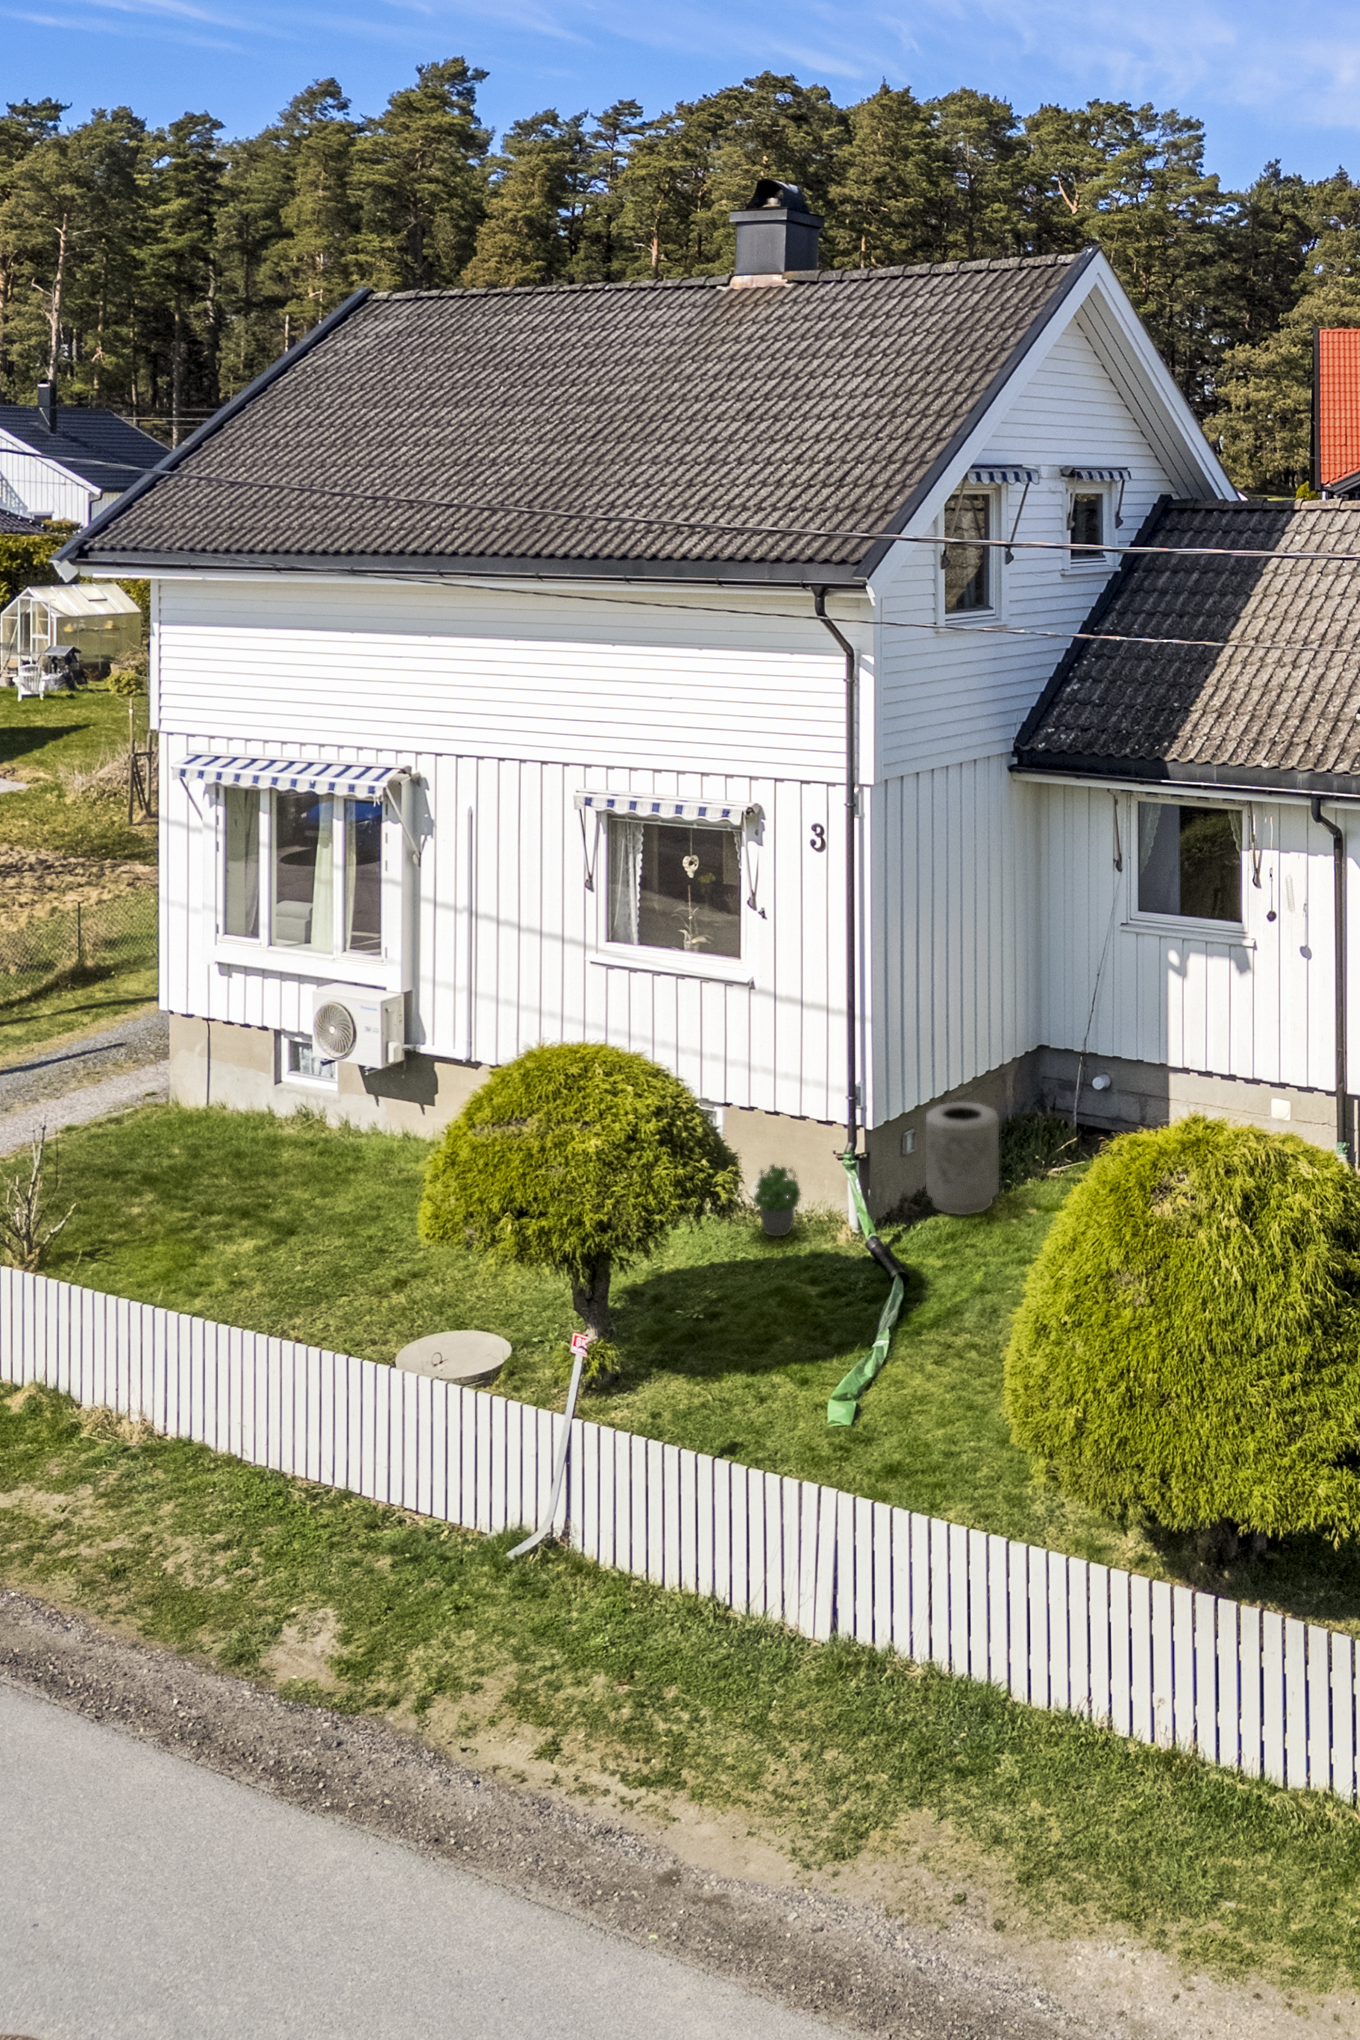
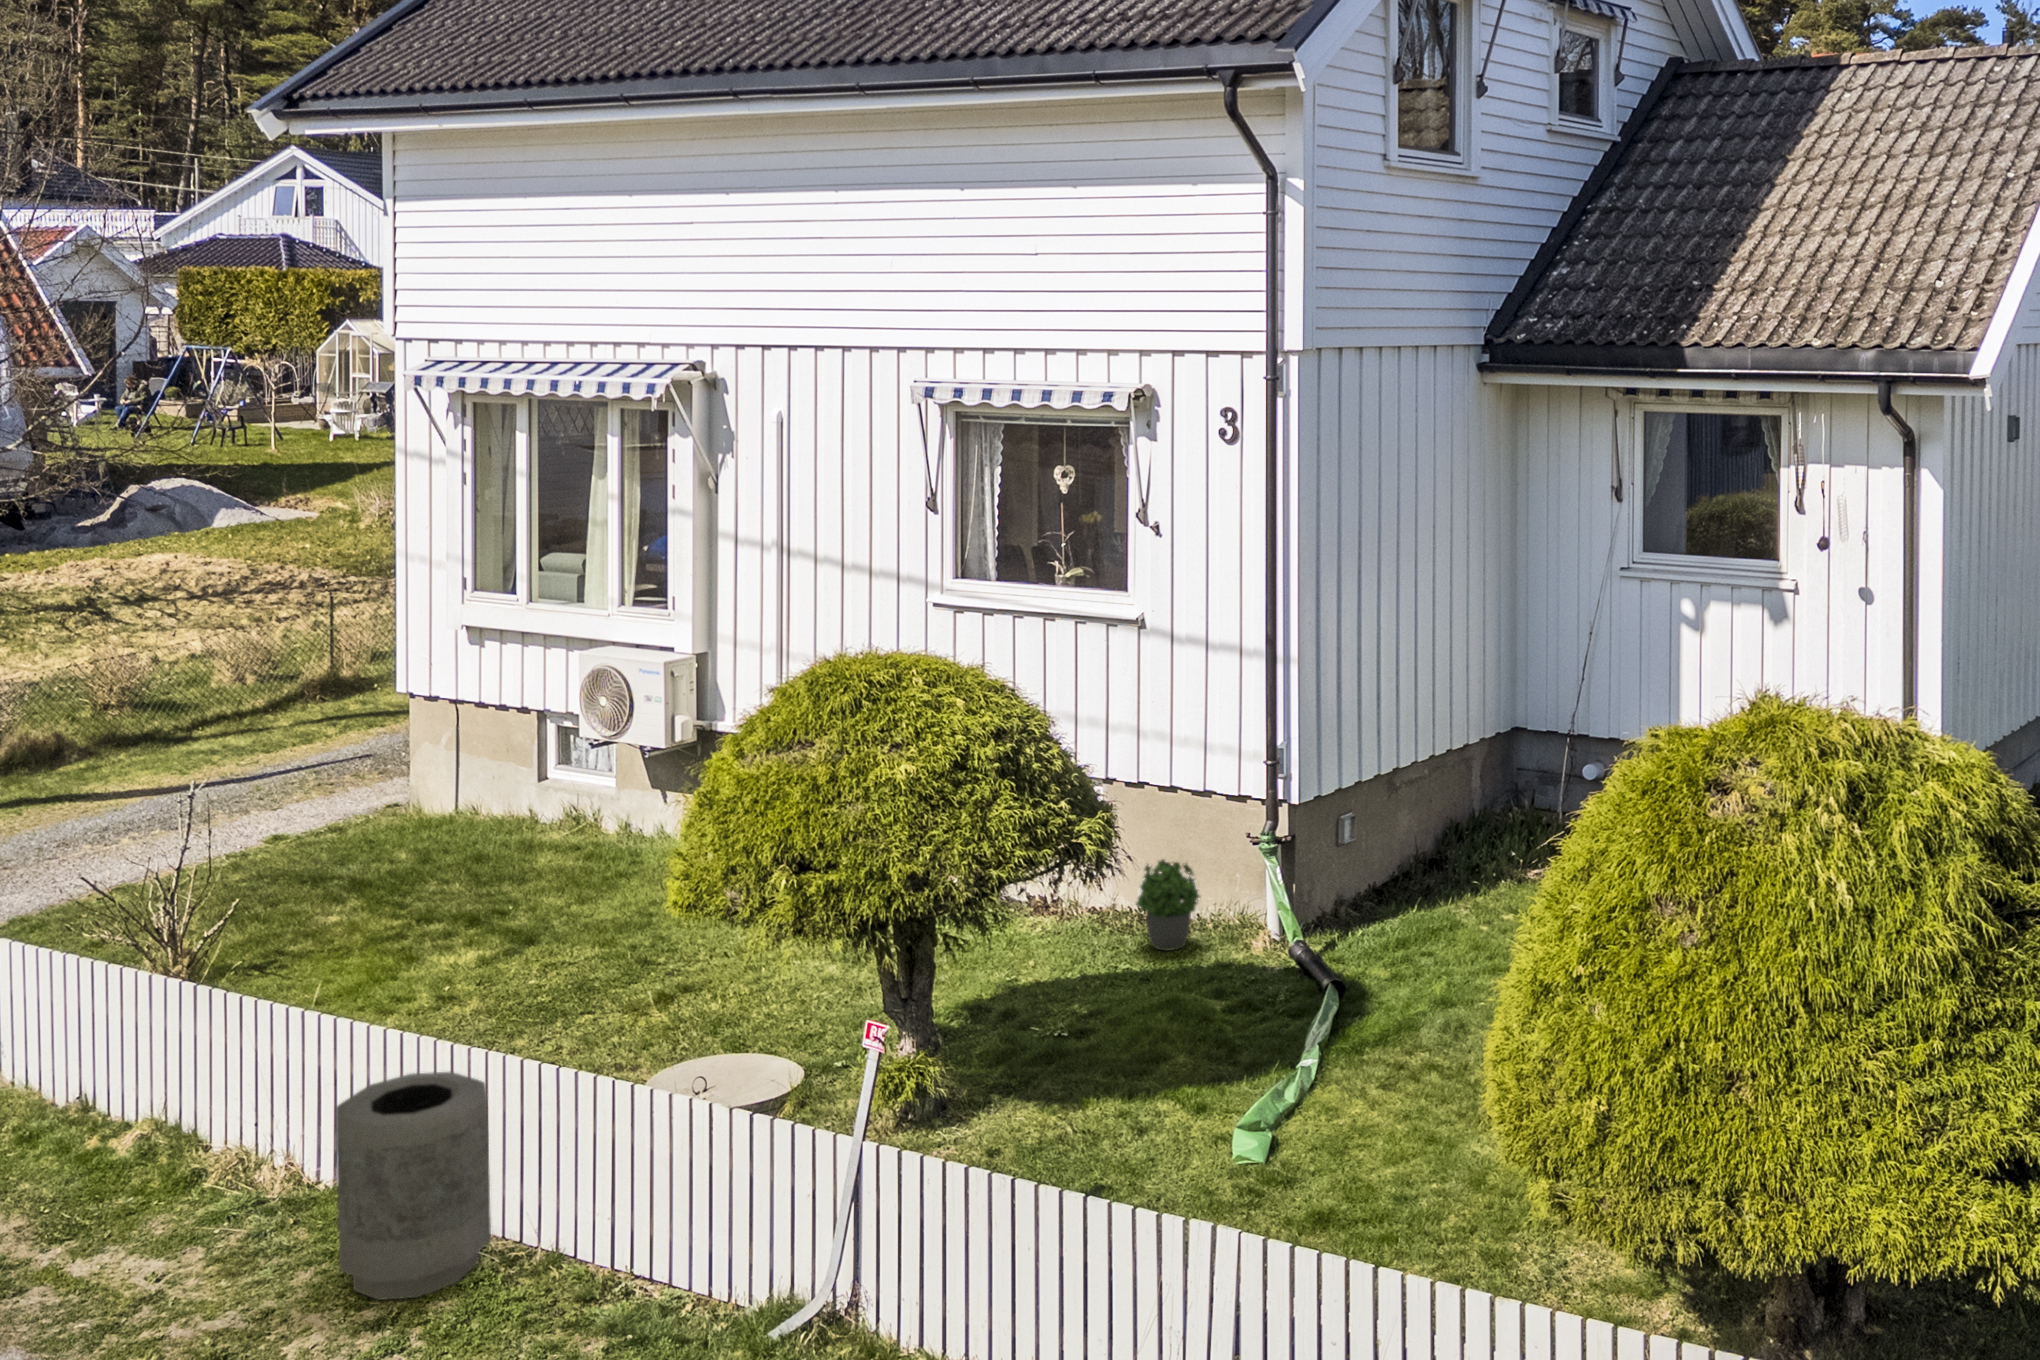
trash can: present [926,1102,999,1215] -> present [336,1072,491,1300]

